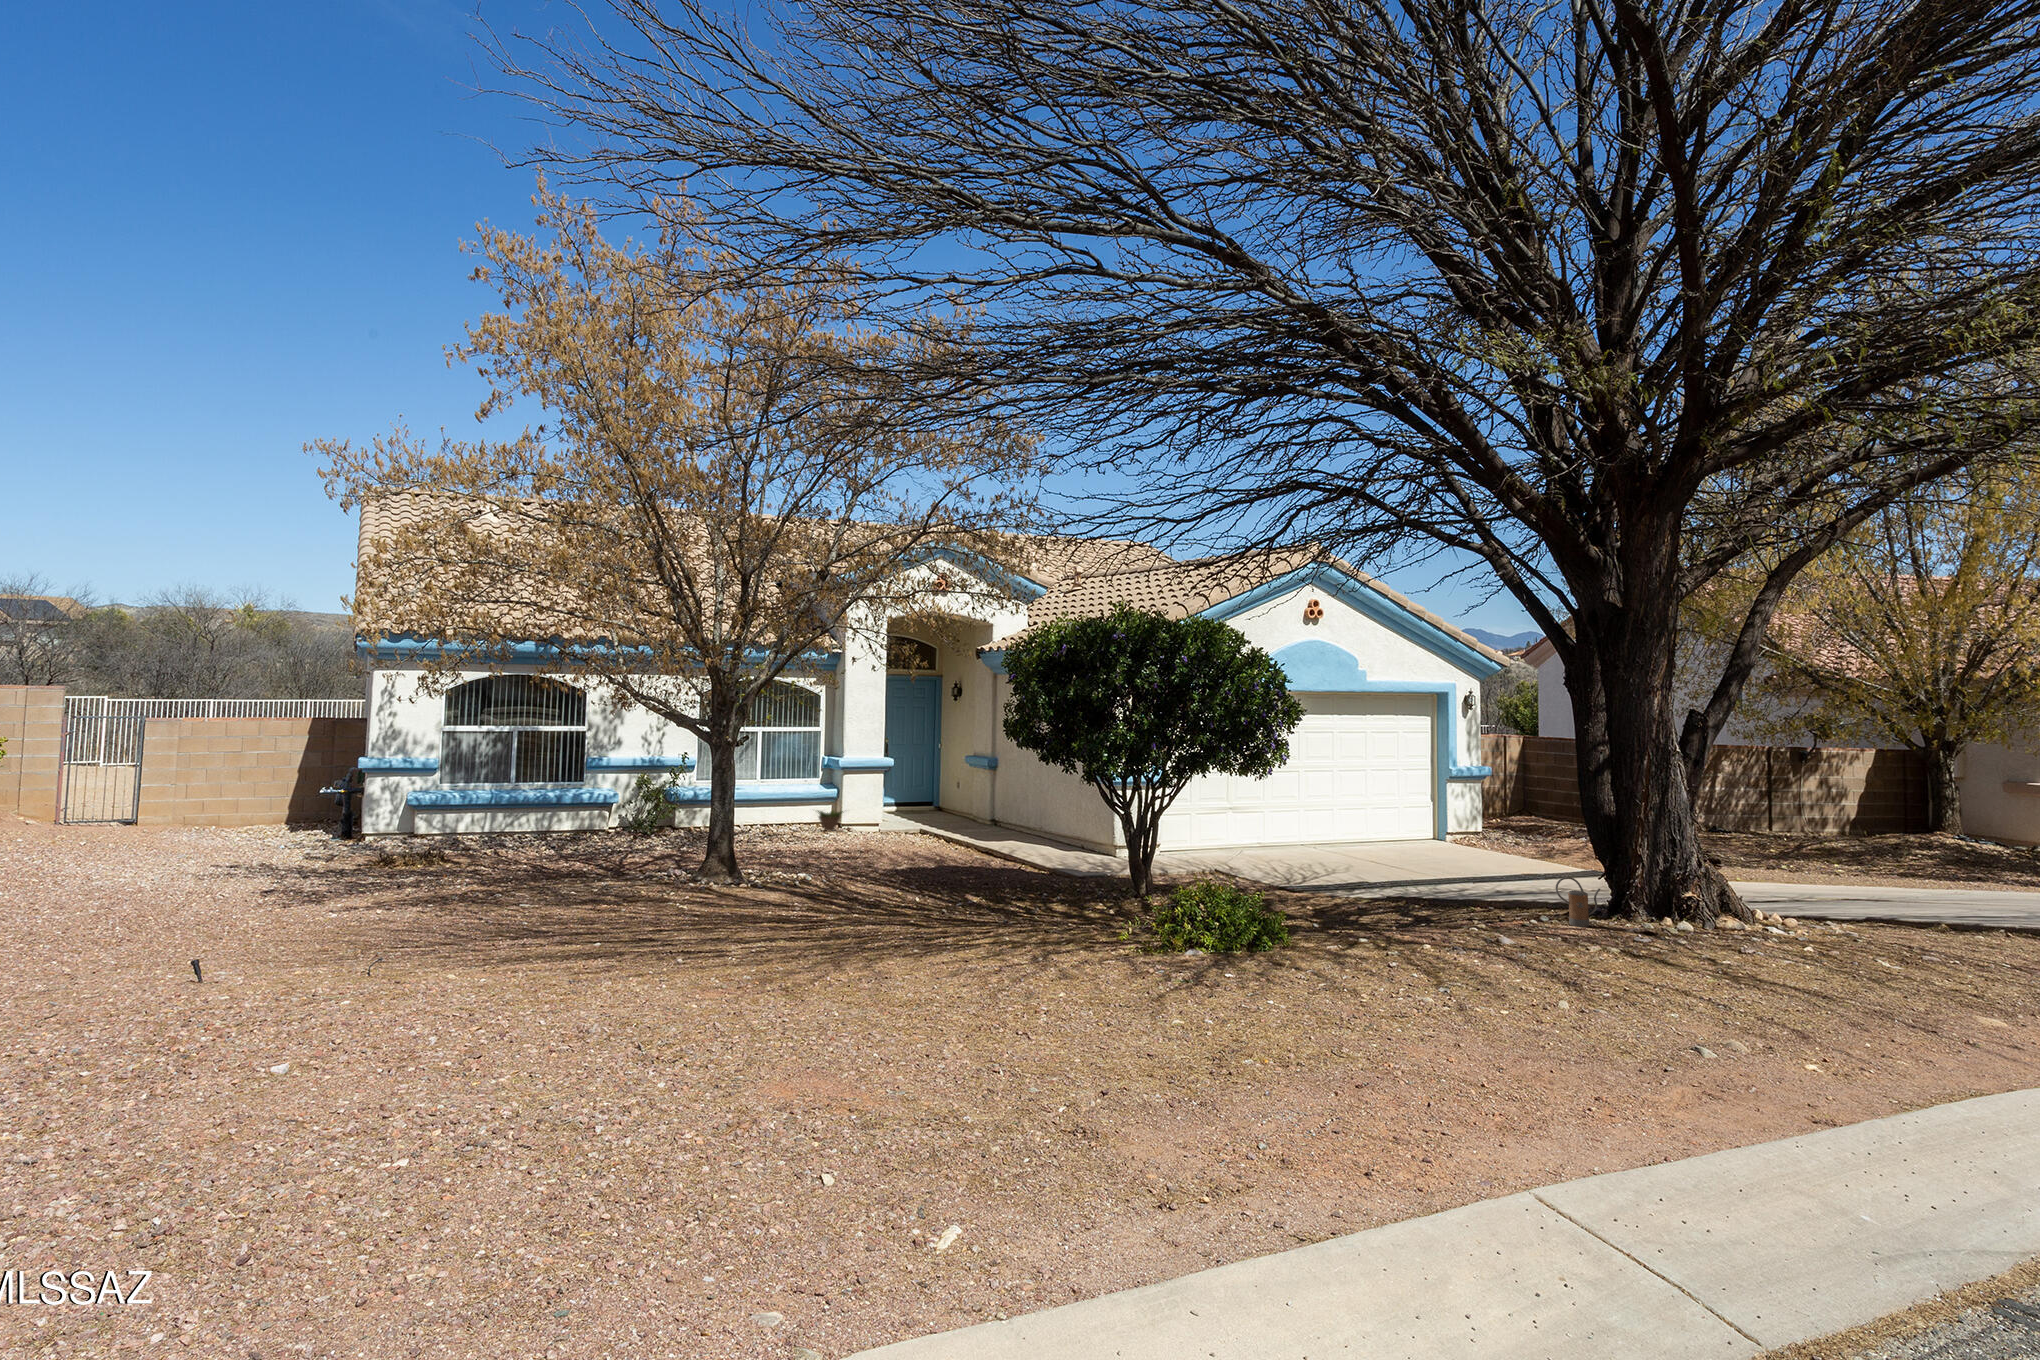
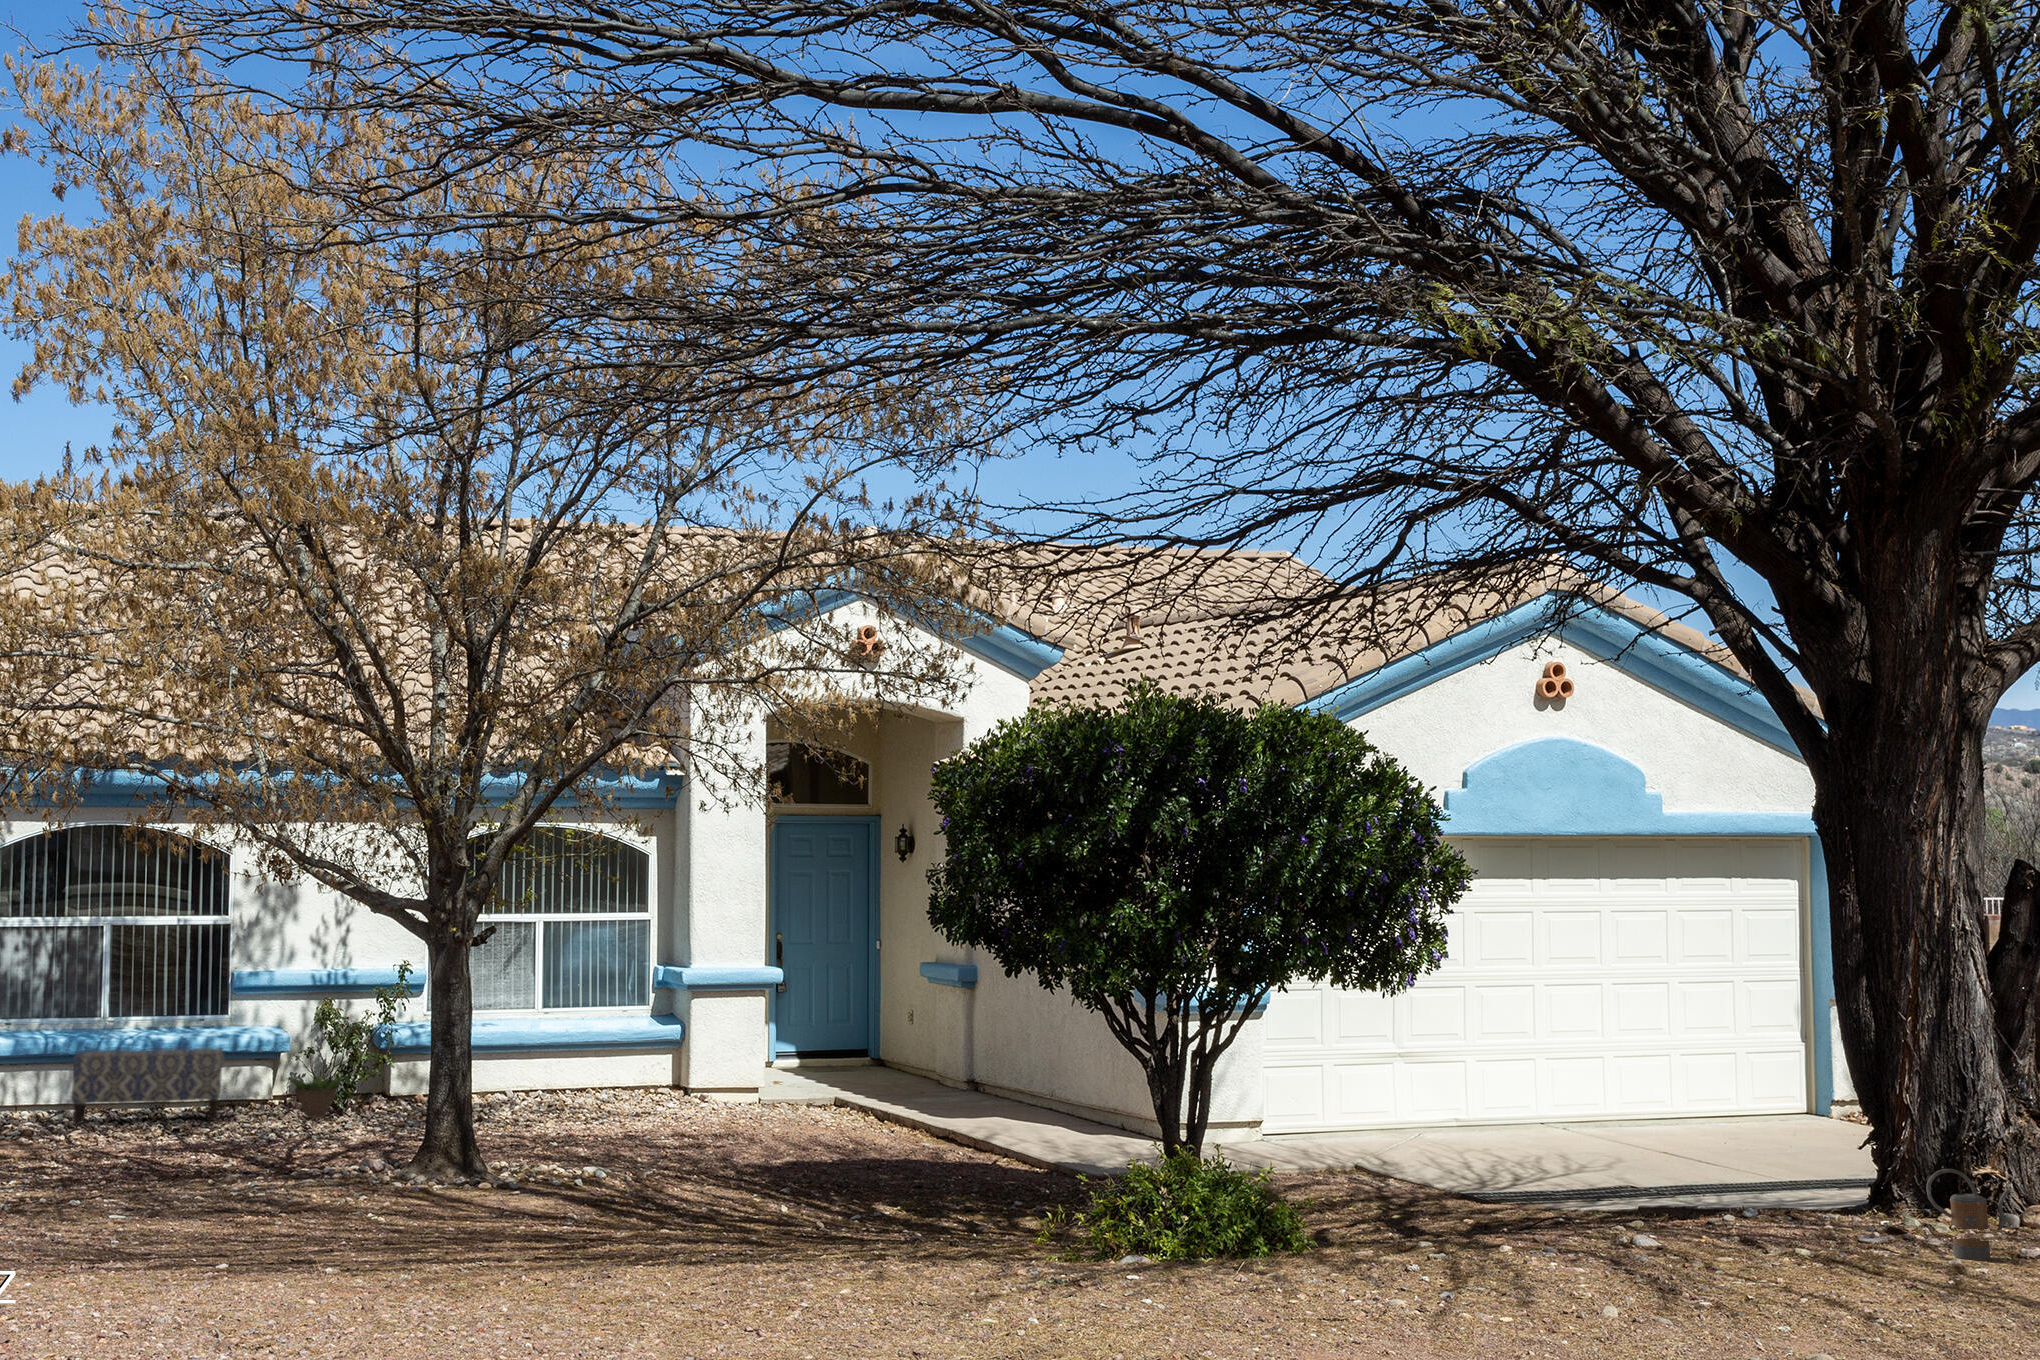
bench: none [494,800,582,844] -> present [72,1048,224,1125]
decorative plant: present [818,811,843,831] -> present [283,1077,348,1118]

